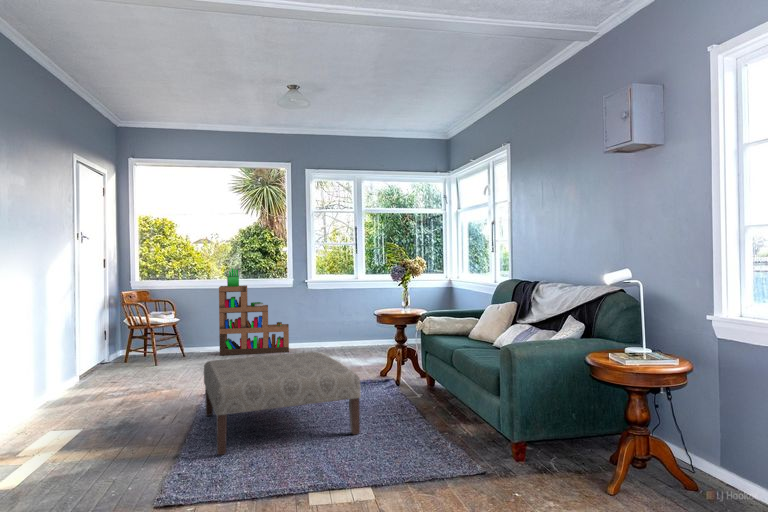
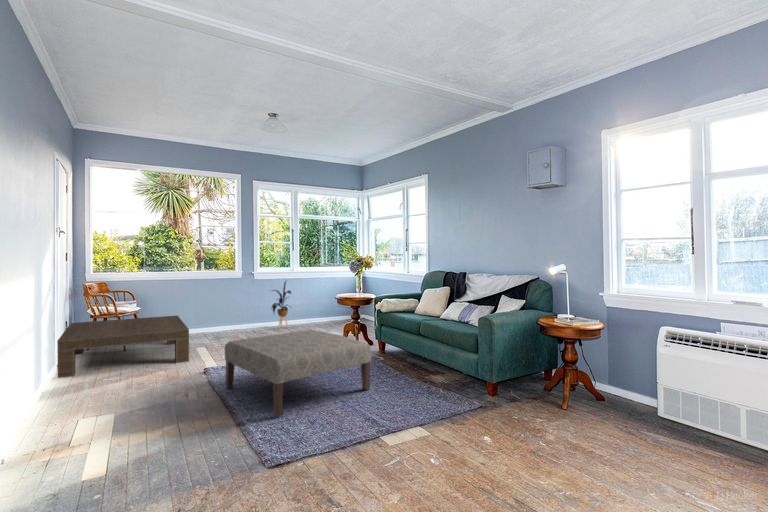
bookshelf: present [219,268,289,355] -> none [177,262,241,338]
house plant: none [322,290,351,350] -> present [272,281,291,328]
coffee table: none [72,329,216,389] -> present [57,316,189,378]

